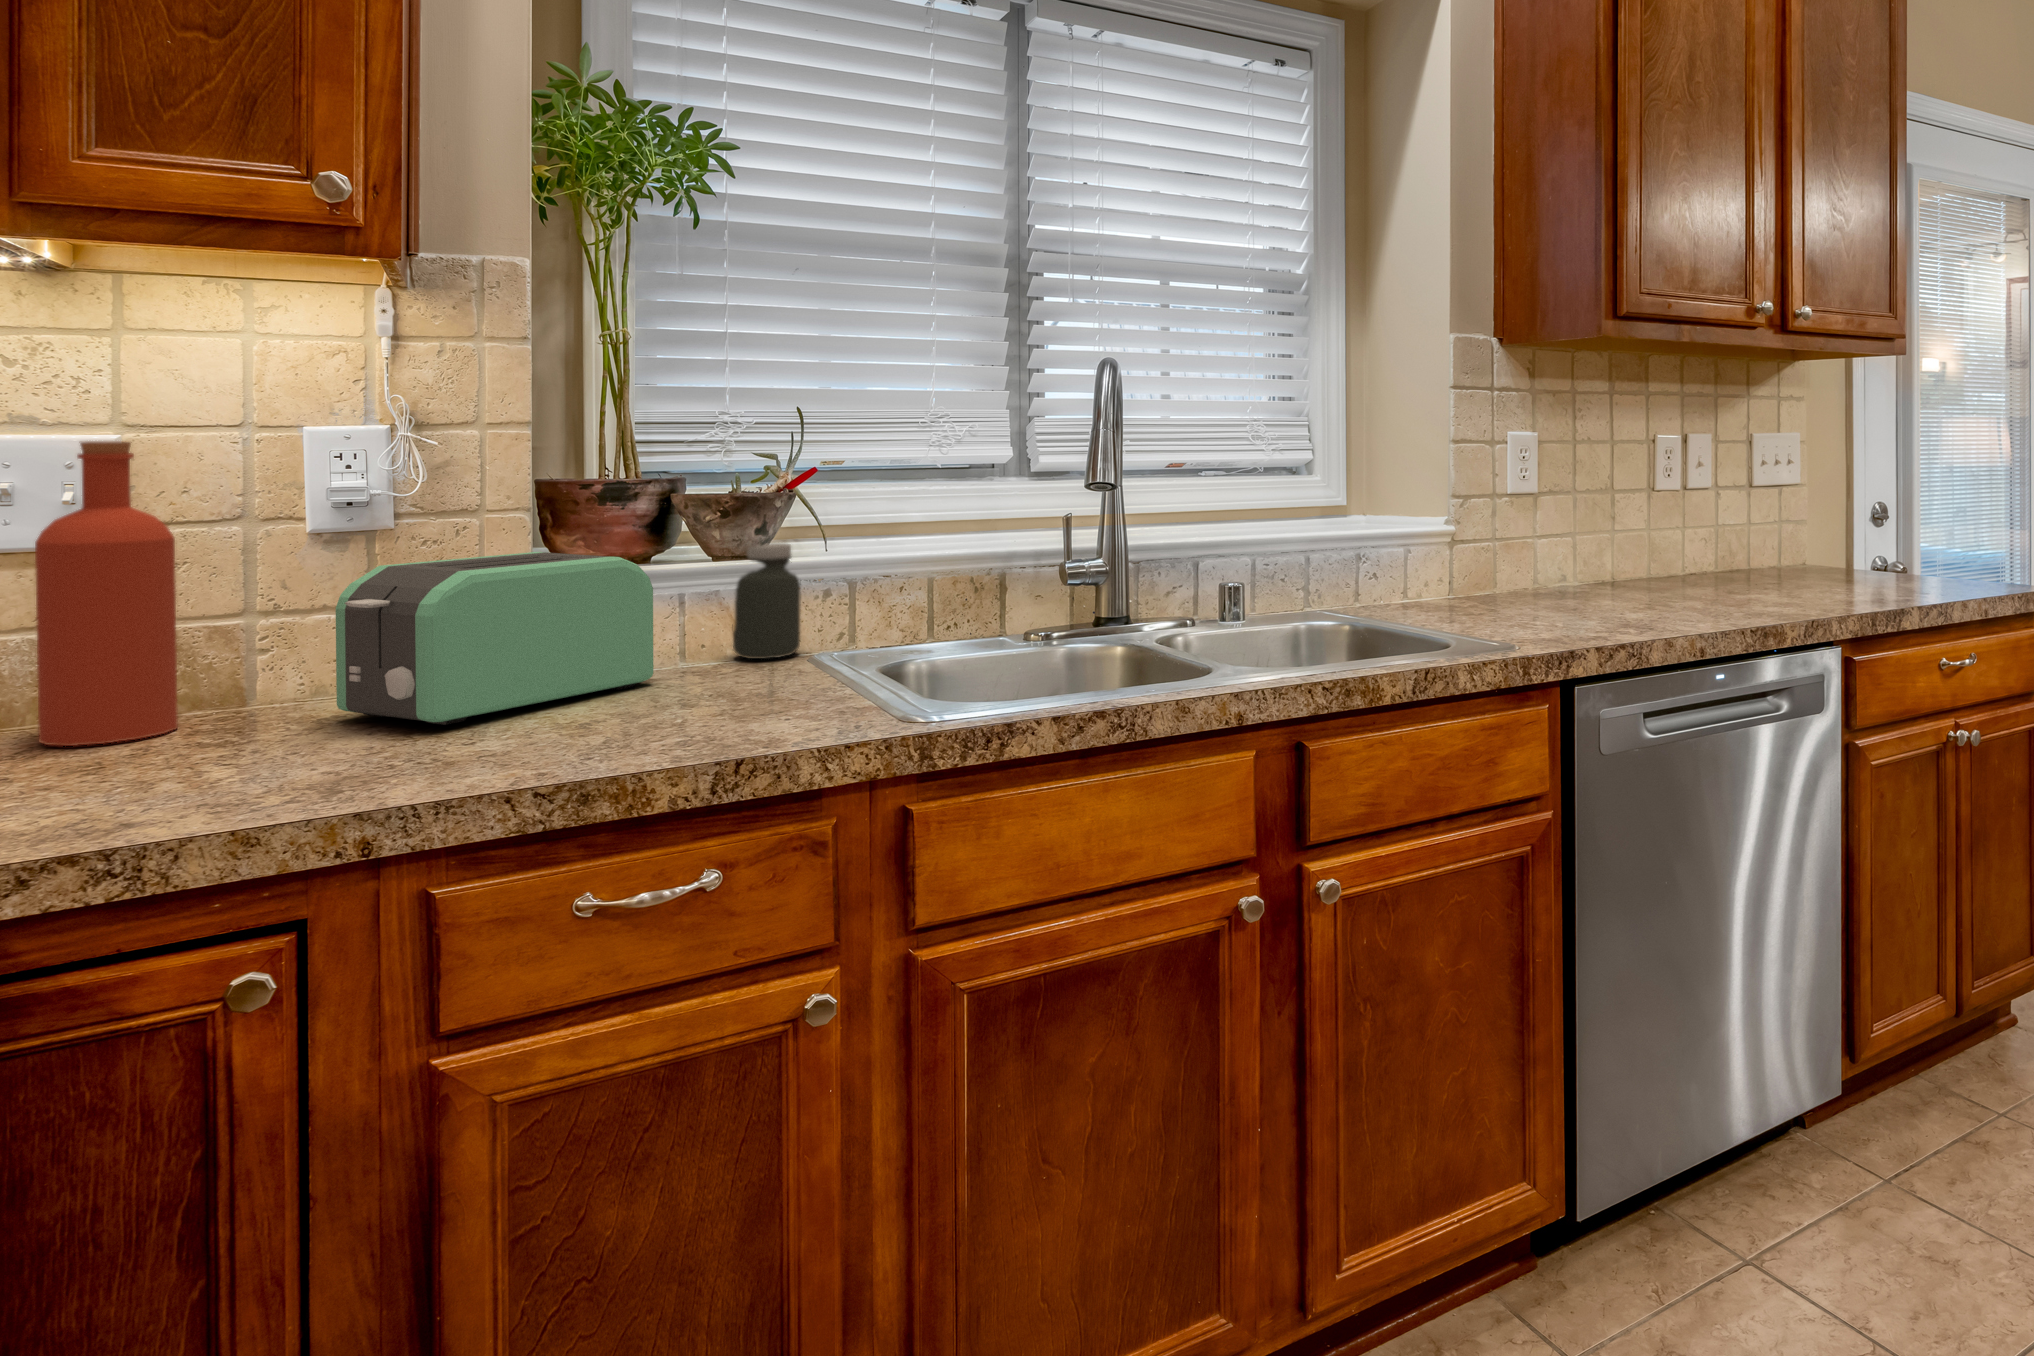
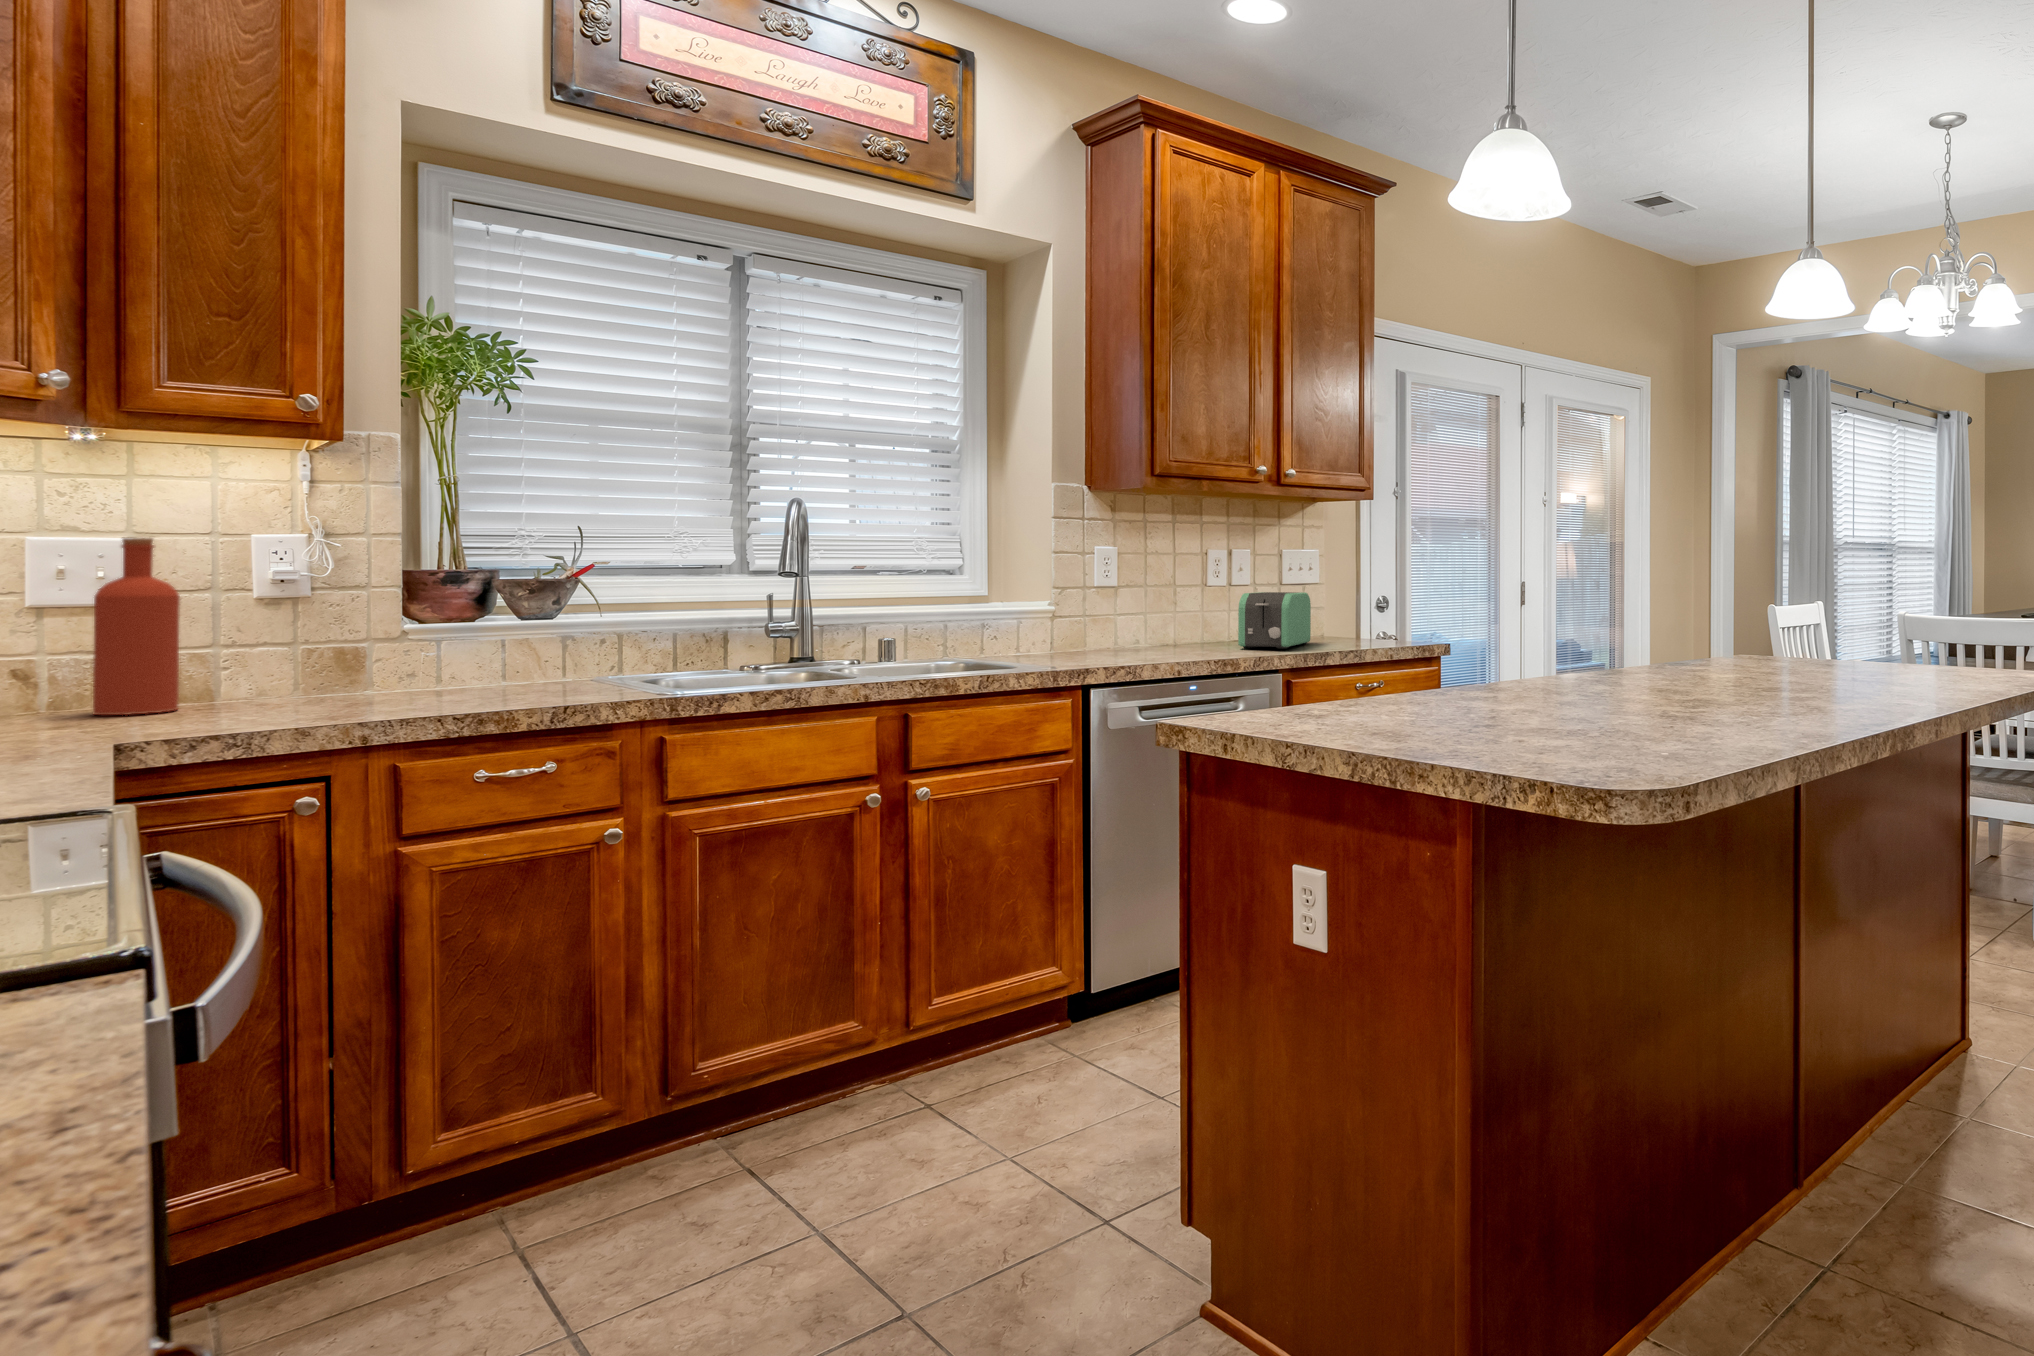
jar: present [733,543,801,659] -> none [535,609,583,681]
toaster: present [336,552,653,725] -> present [1238,592,1311,648]

